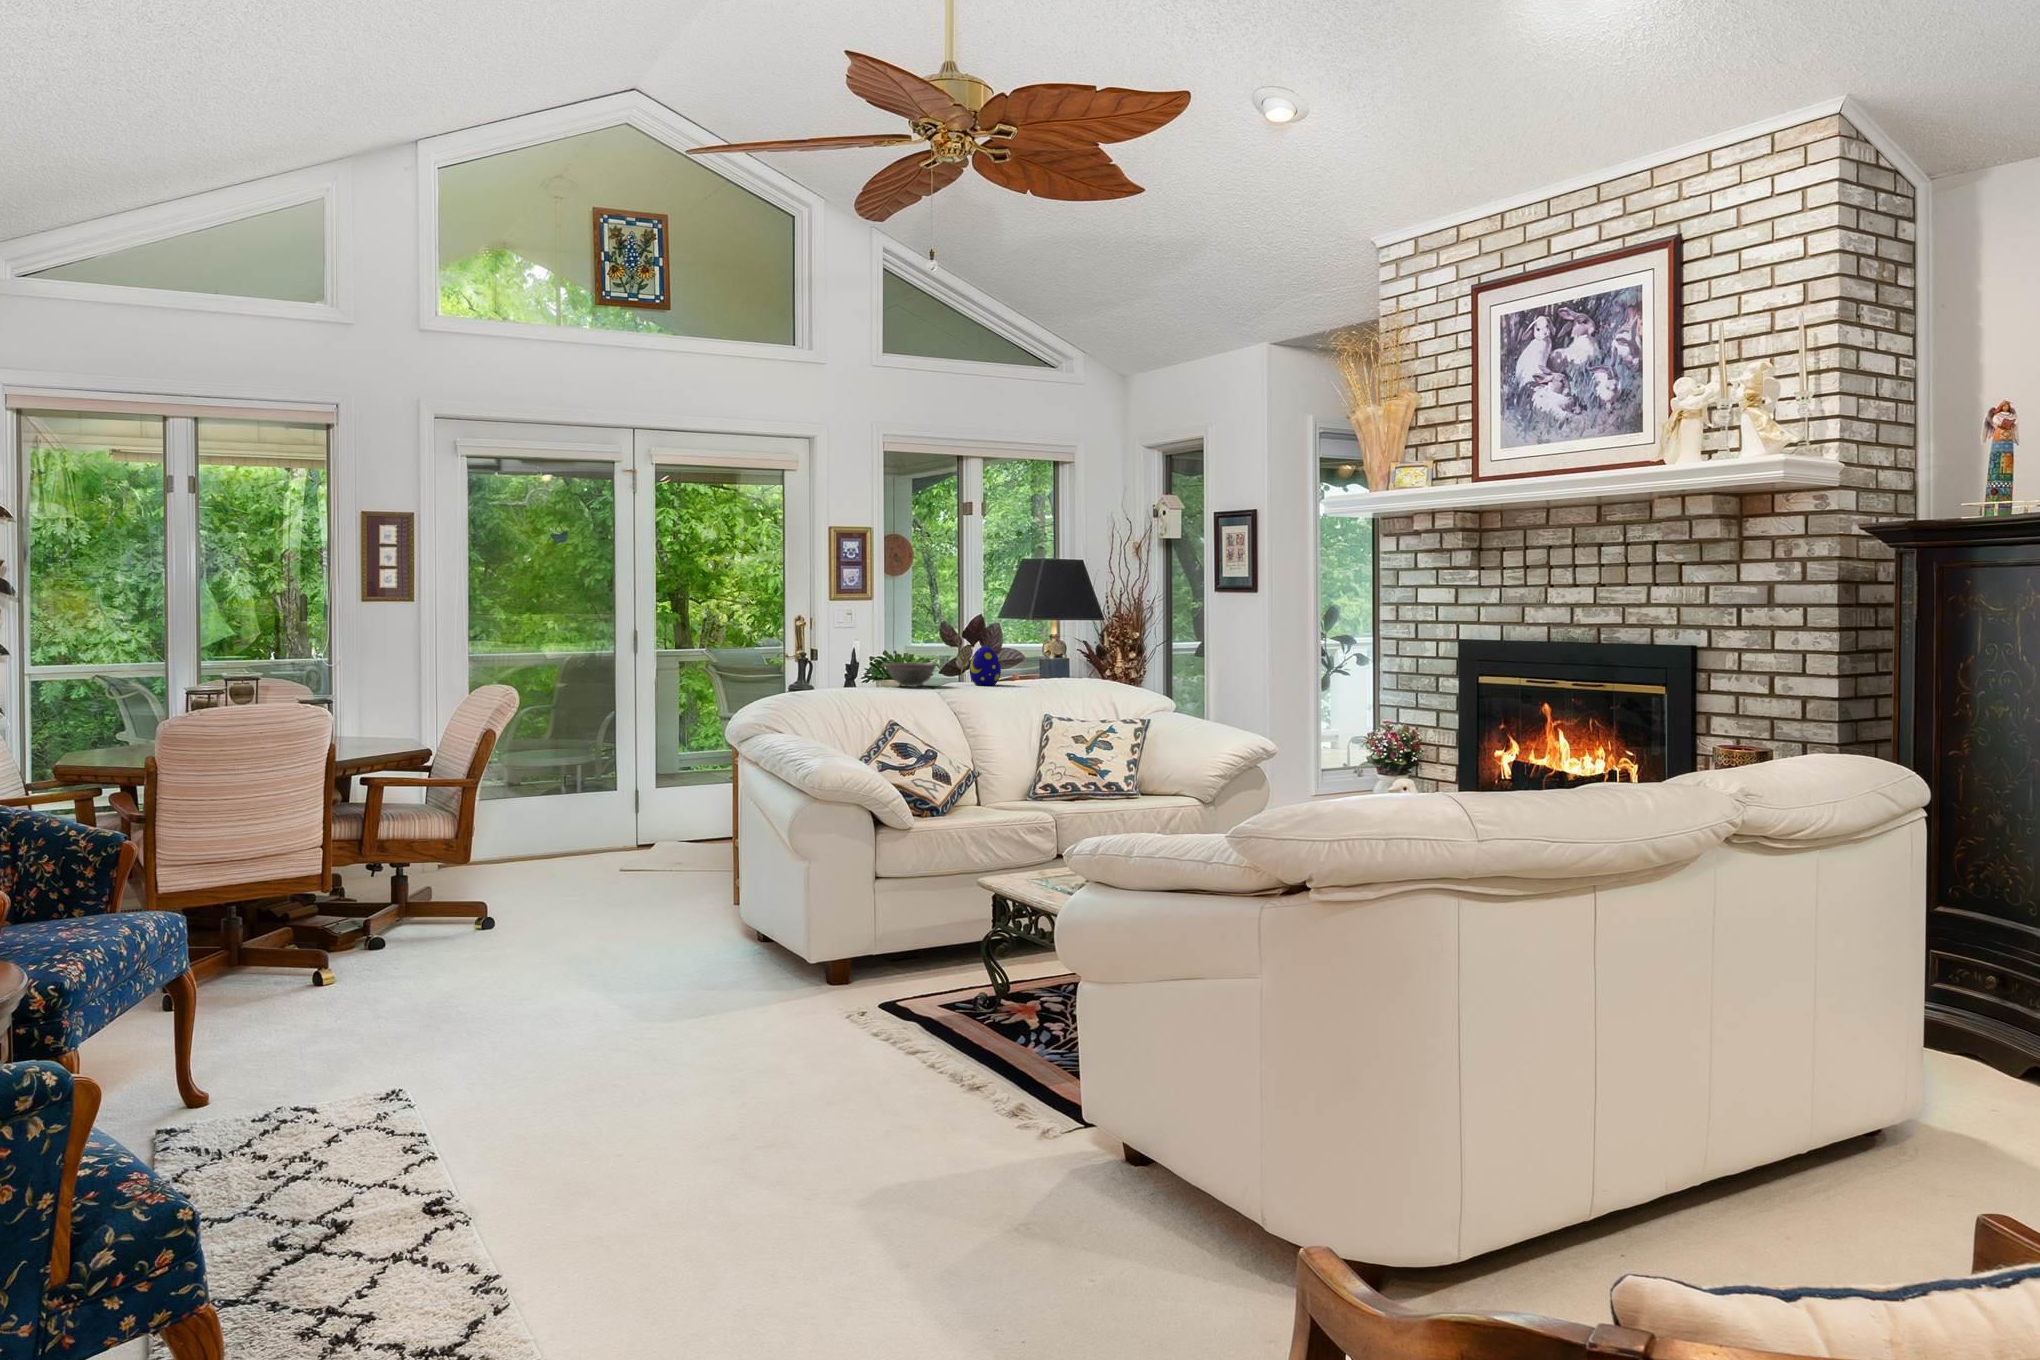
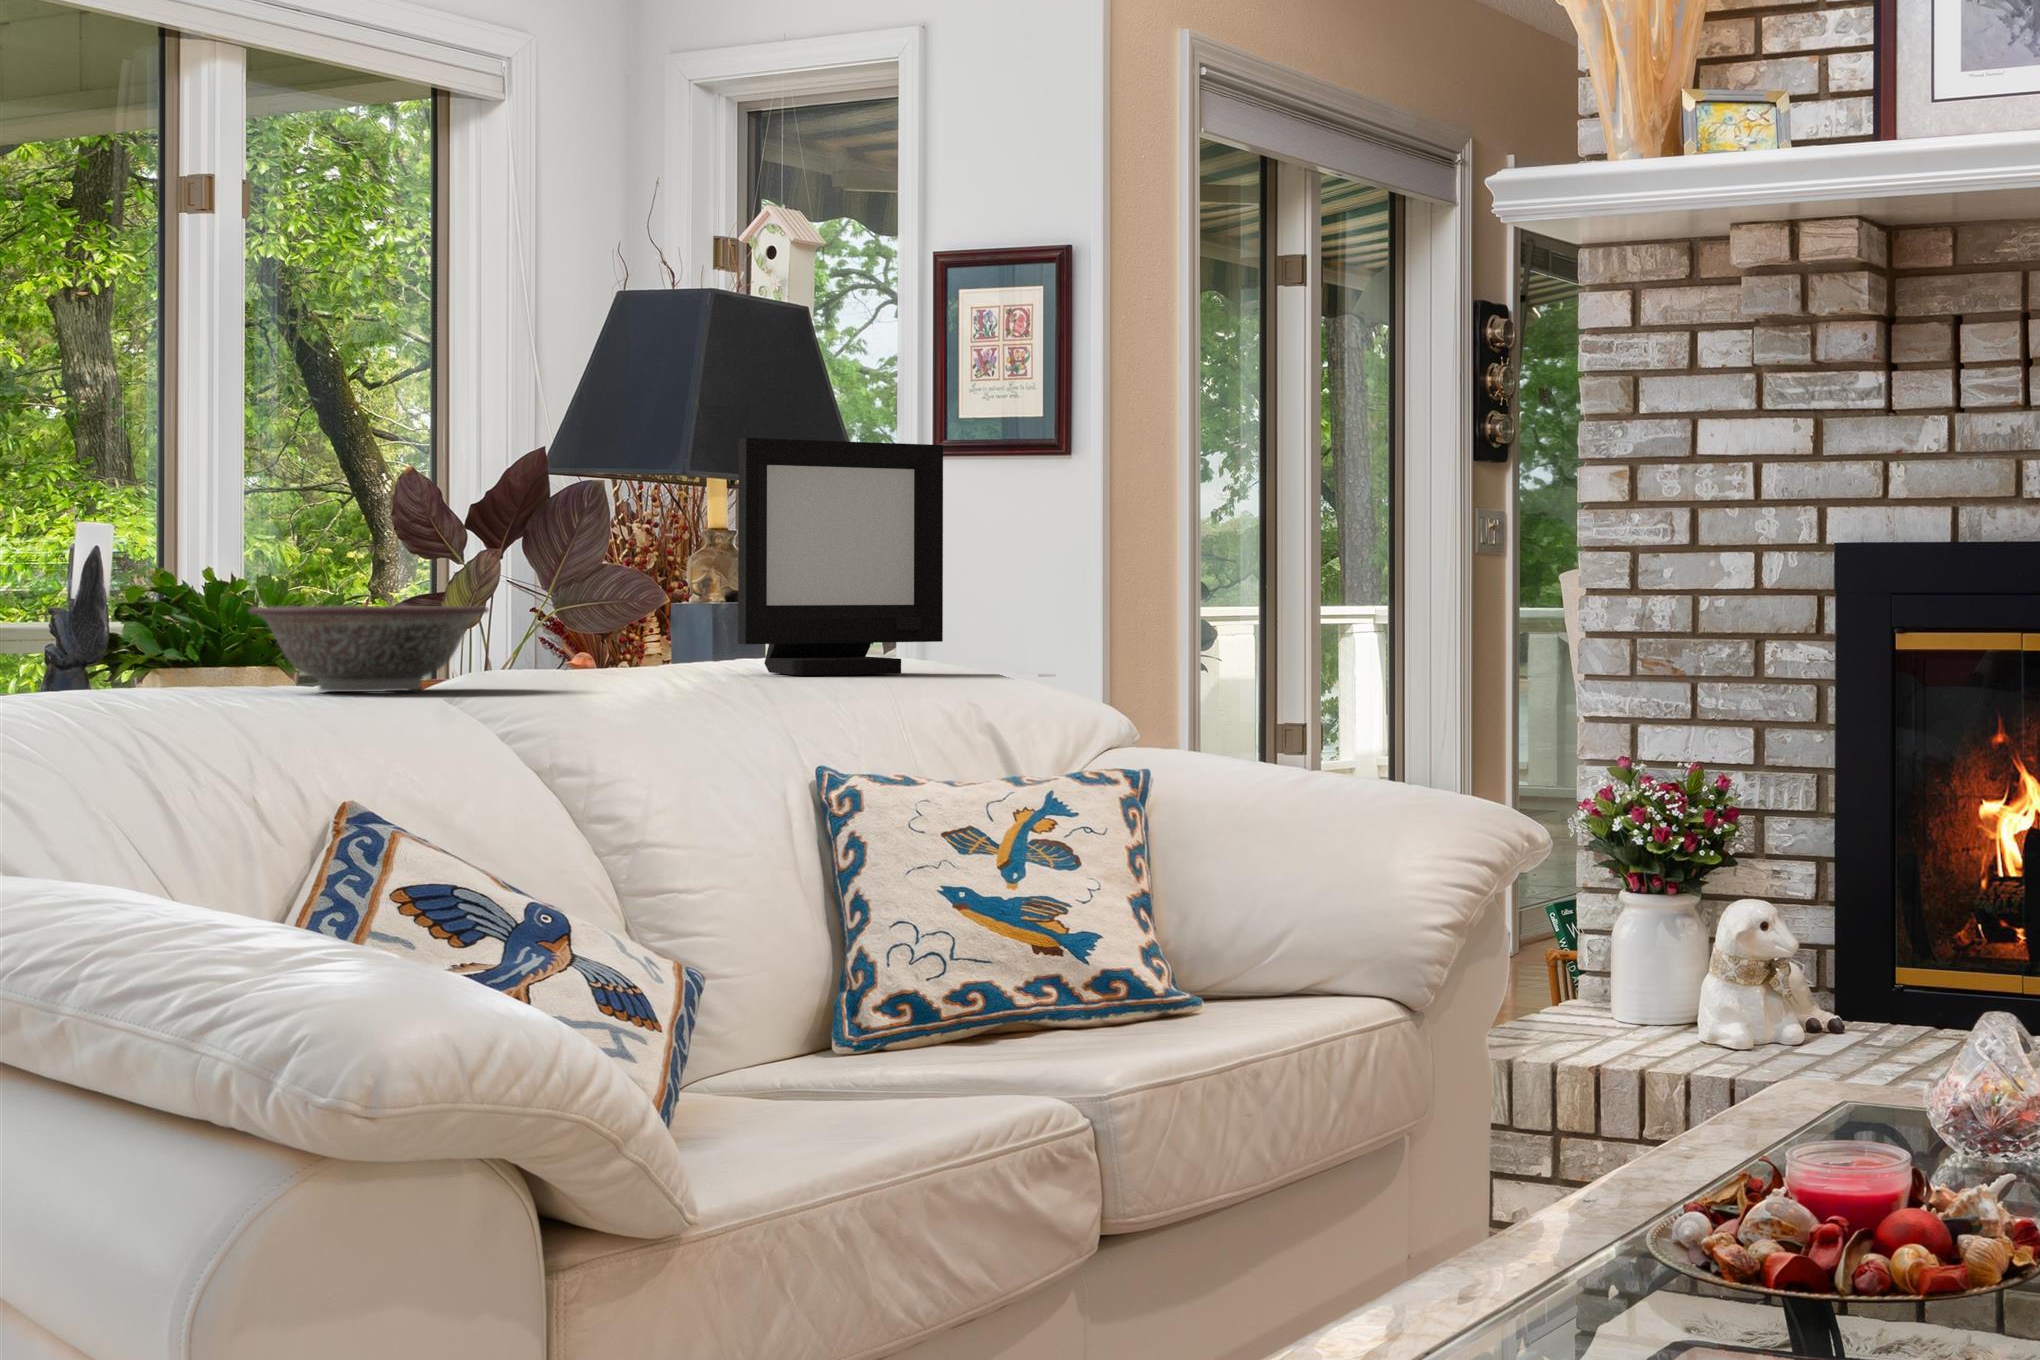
picture frame: none [1040,609,1104,683] -> present [738,438,943,676]
decorative egg: present [970,646,1001,685] -> none [558,550,674,684]

